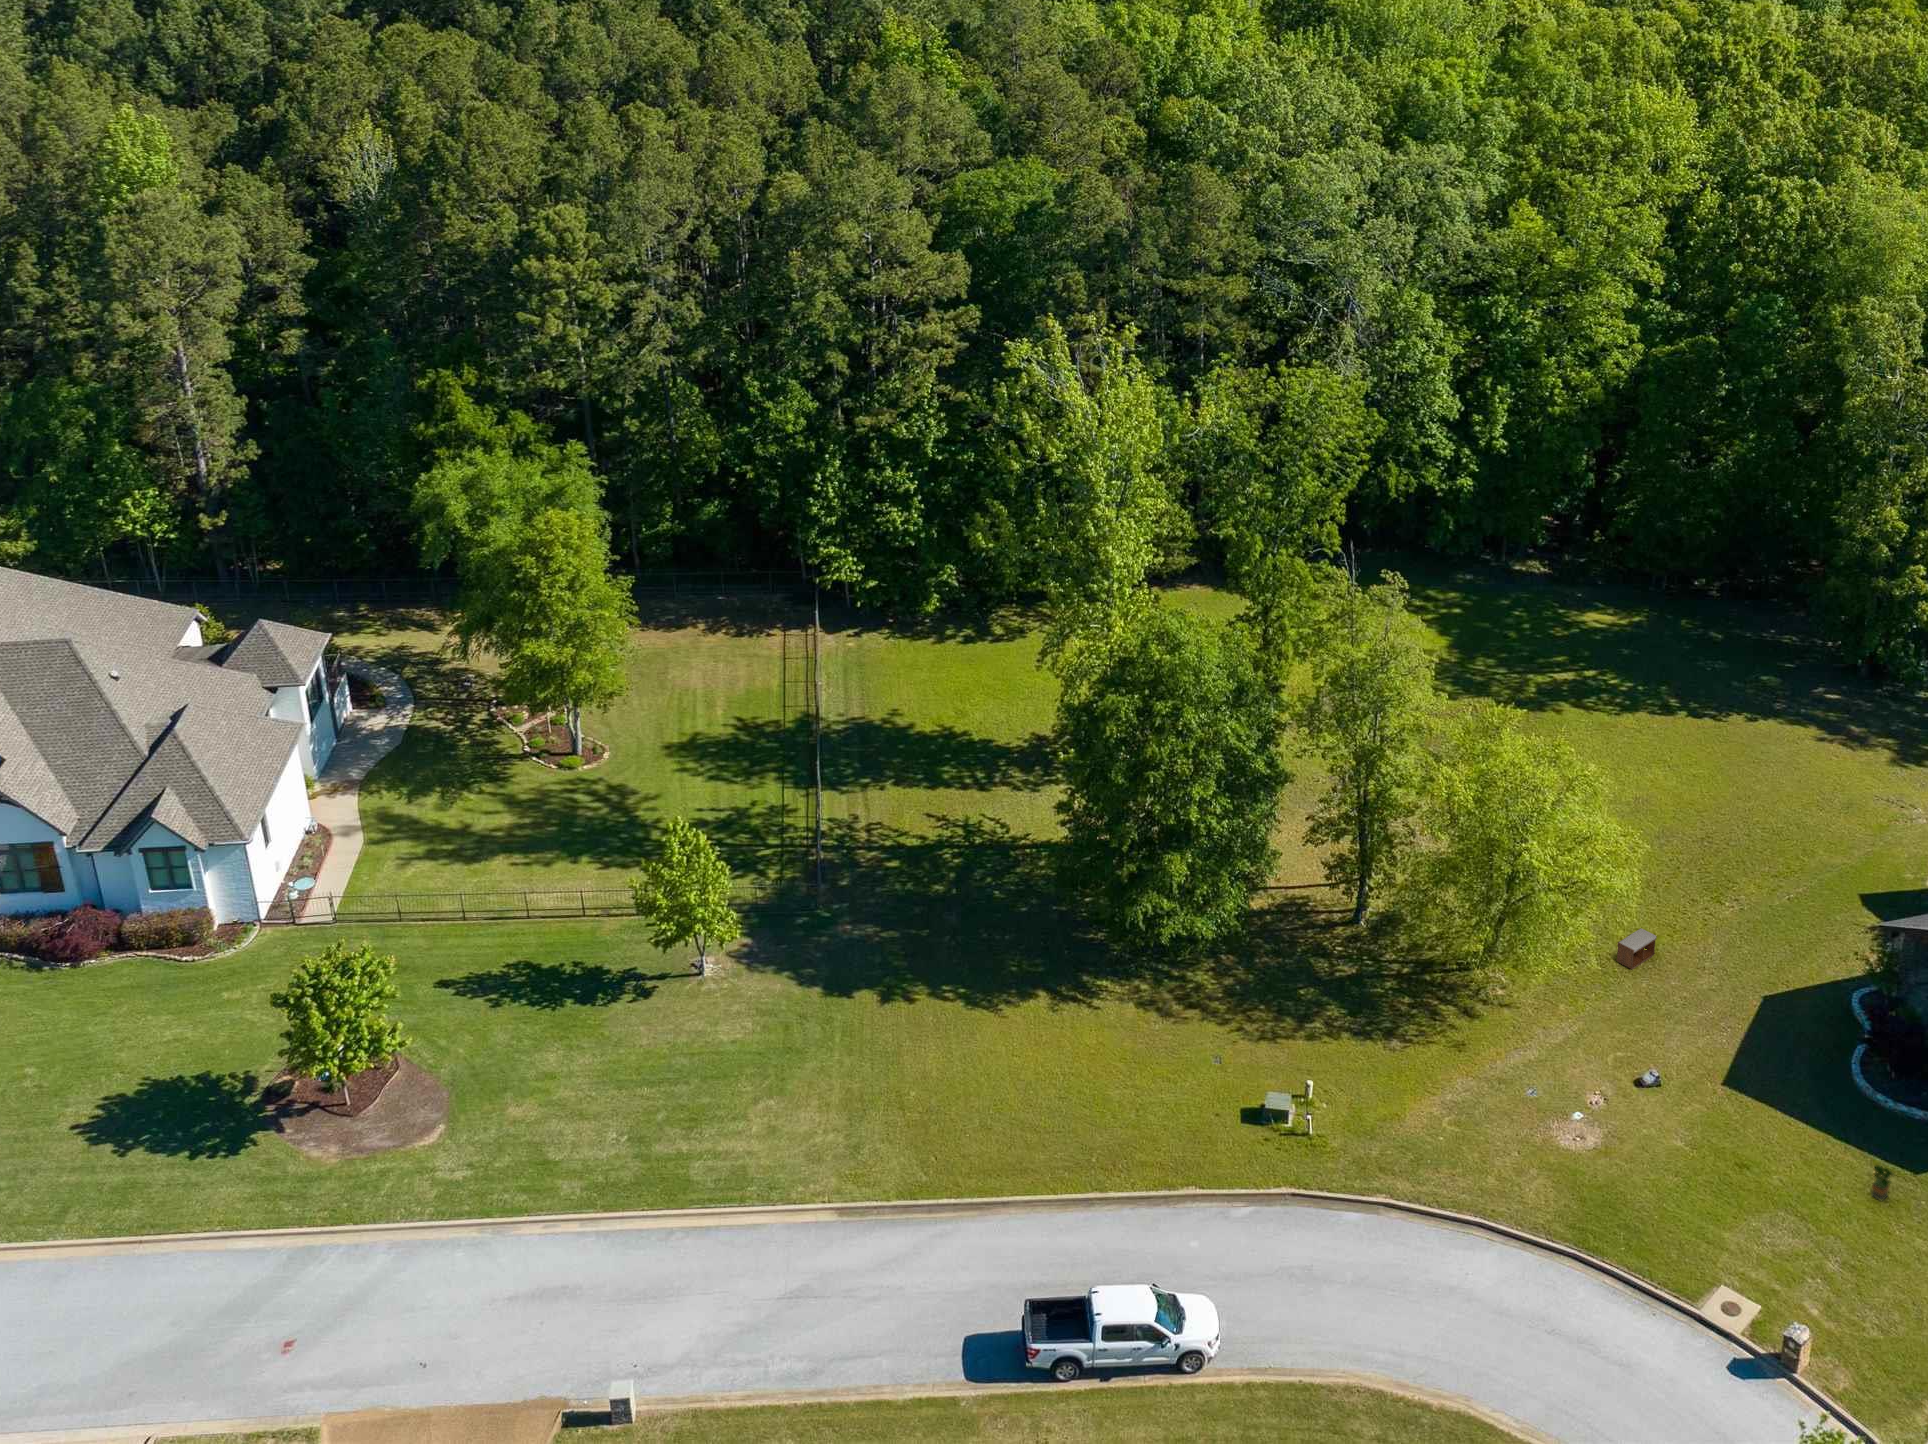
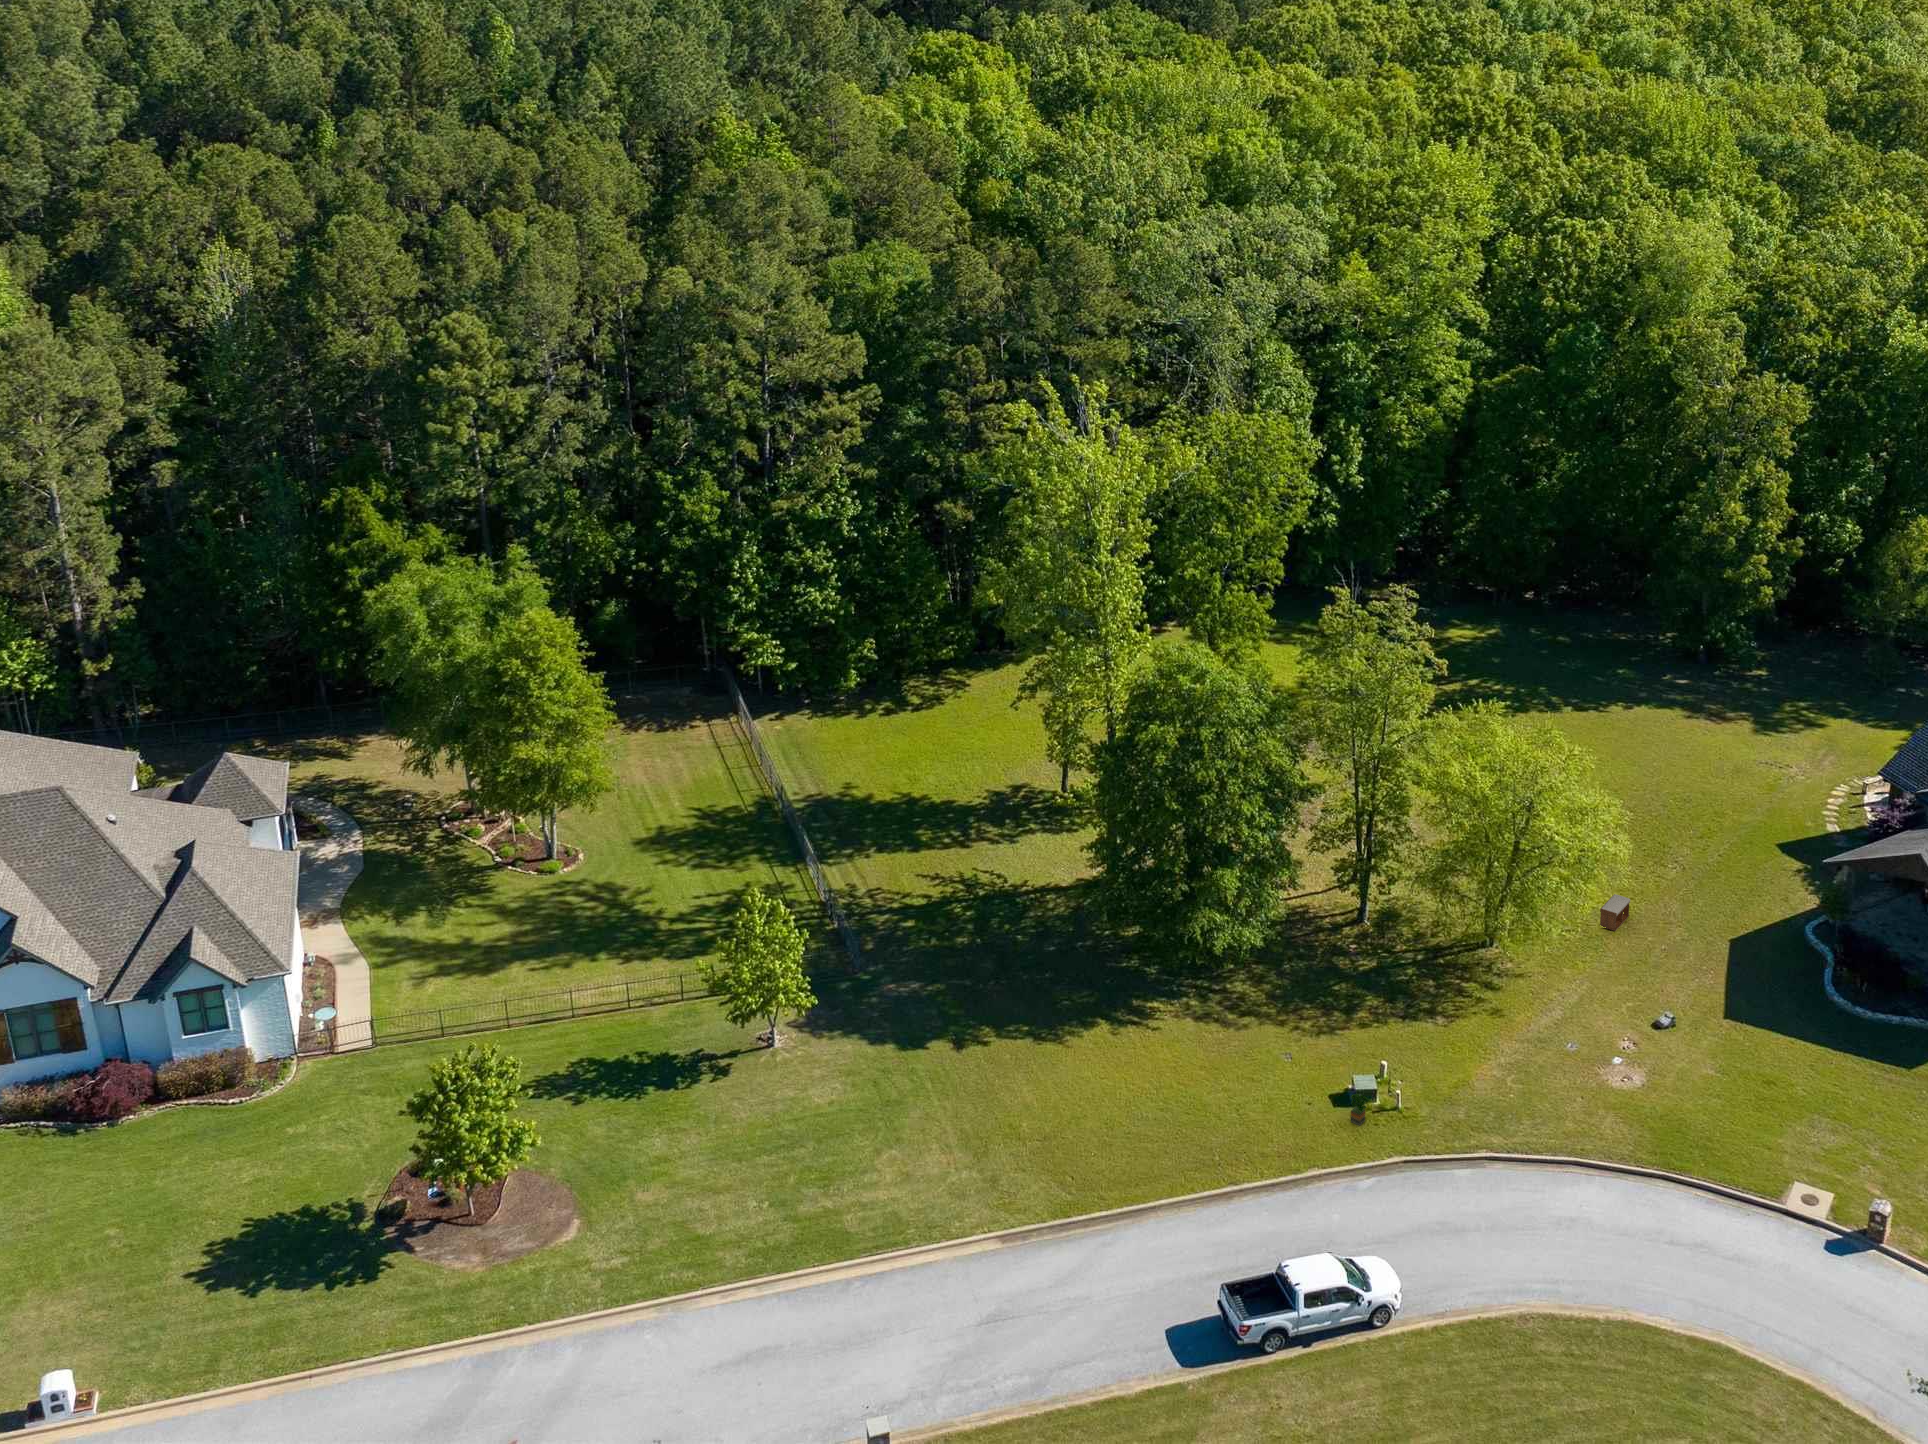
potted tree: present [1871,1166,1893,1201] -> present [1351,1094,1369,1126]

